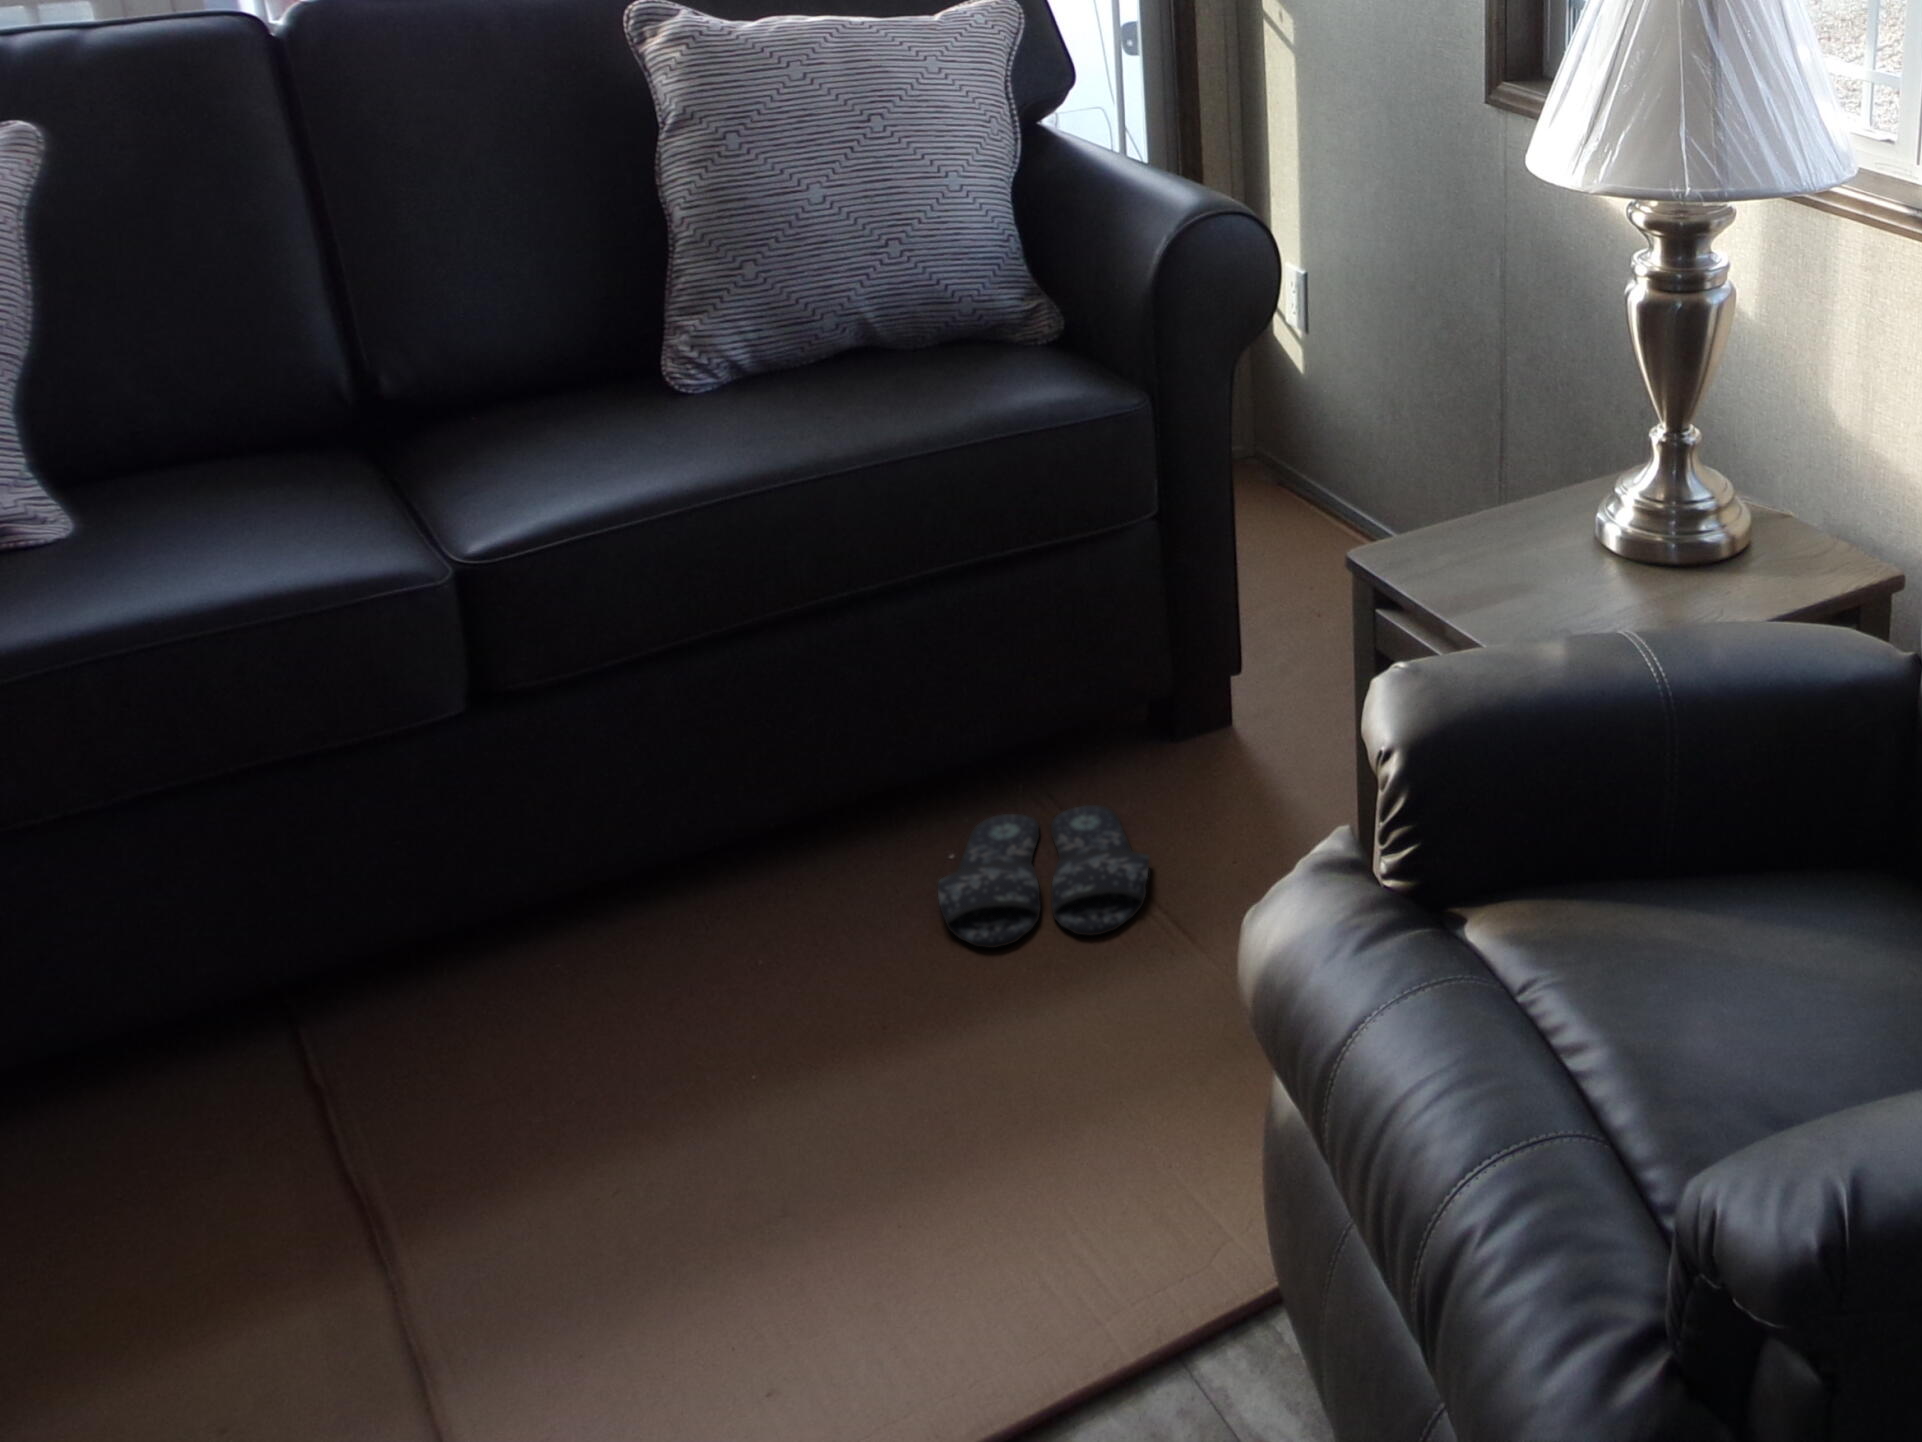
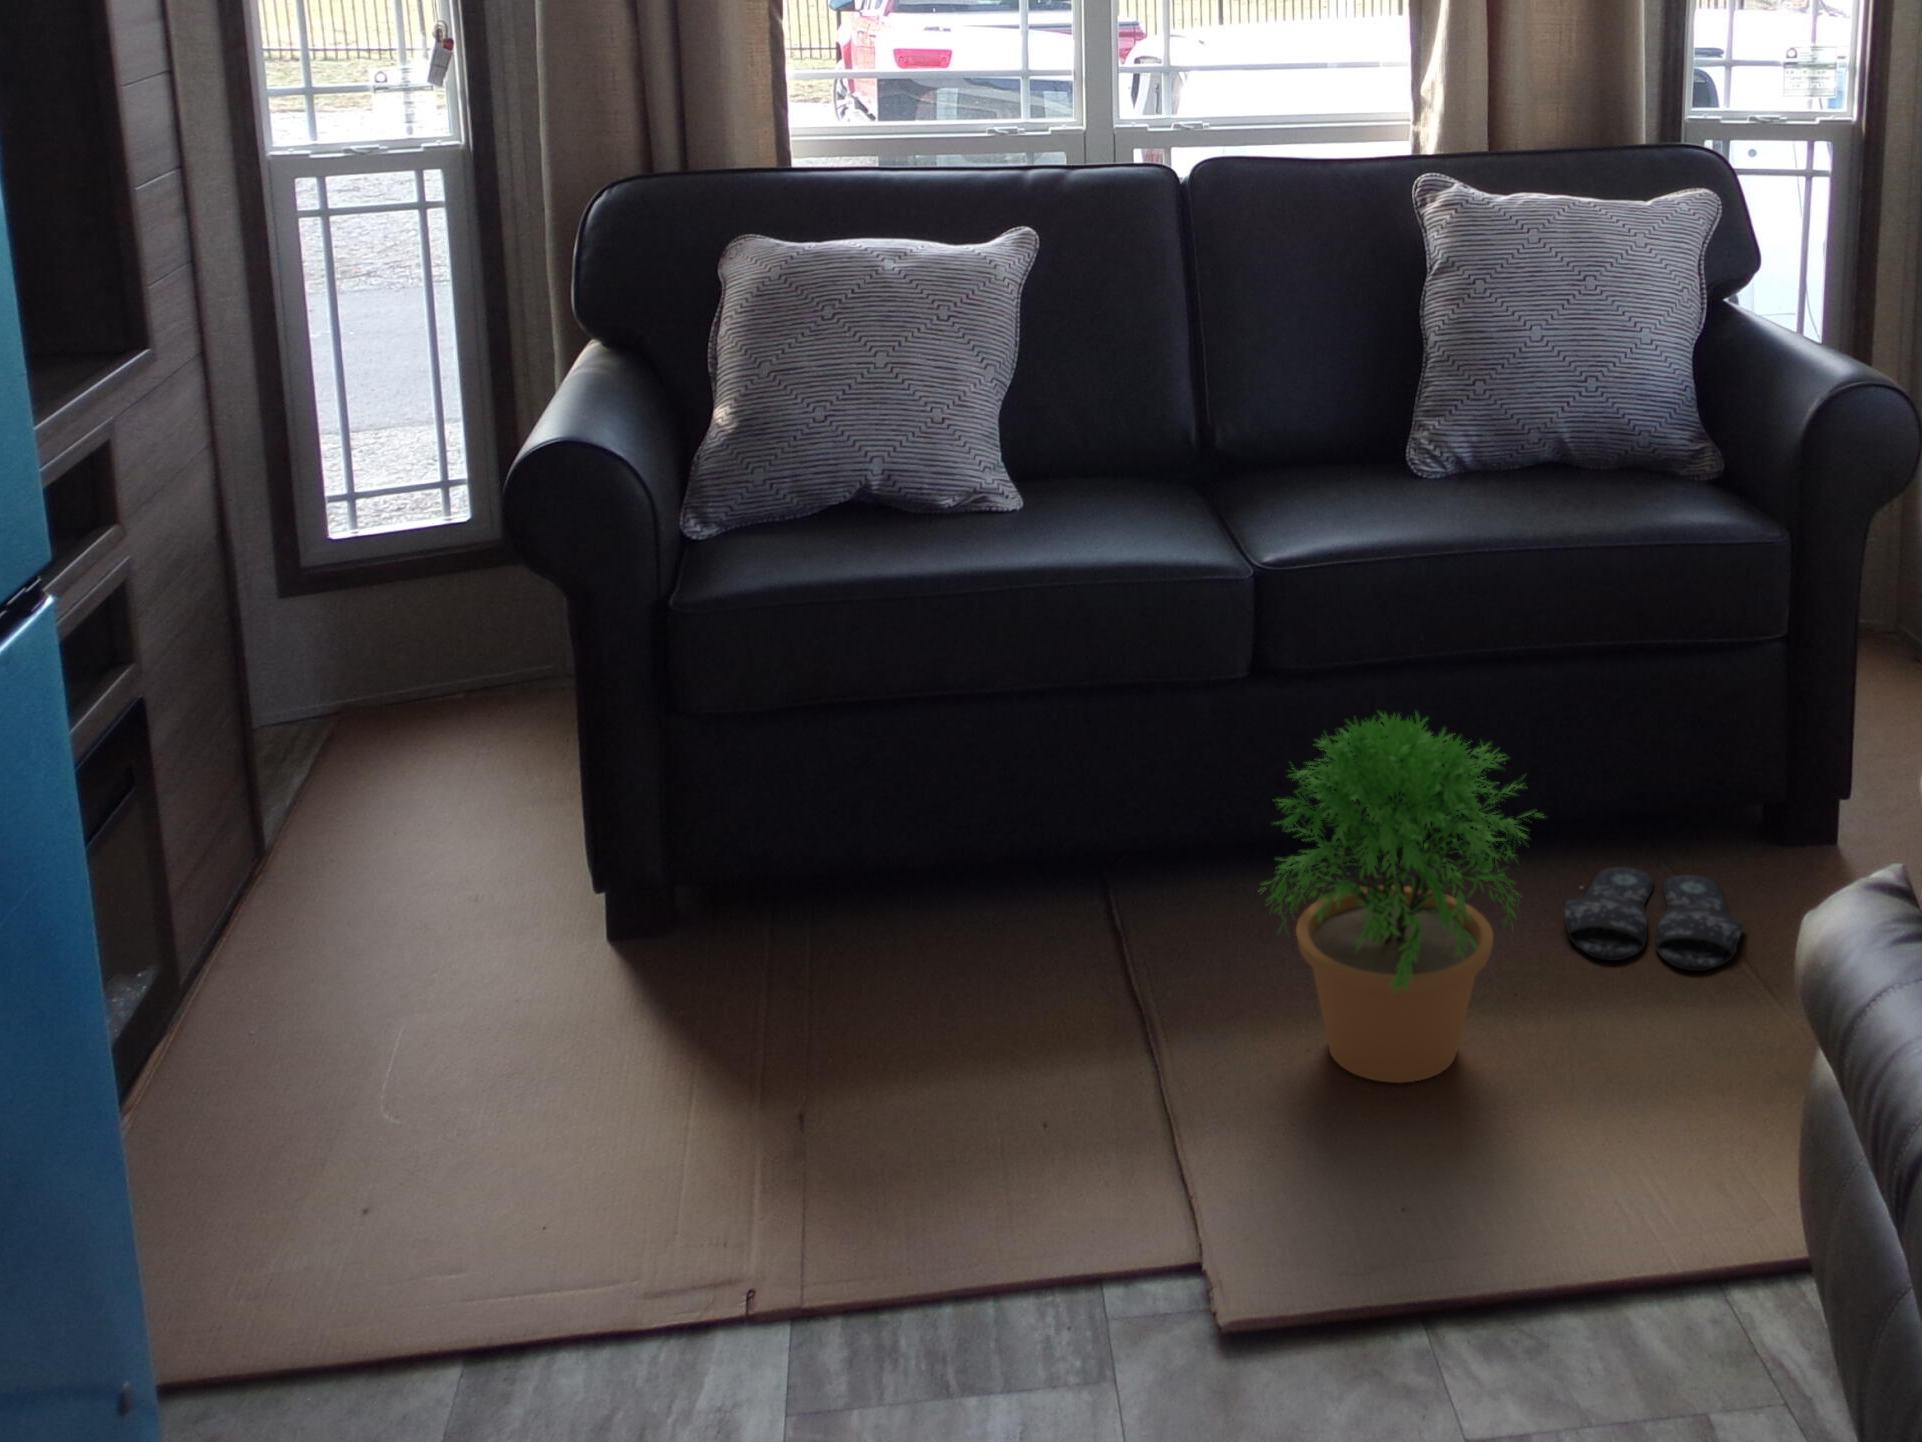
potted plant: none [511,723,903,1208] -> present [1265,712,1530,1083]

